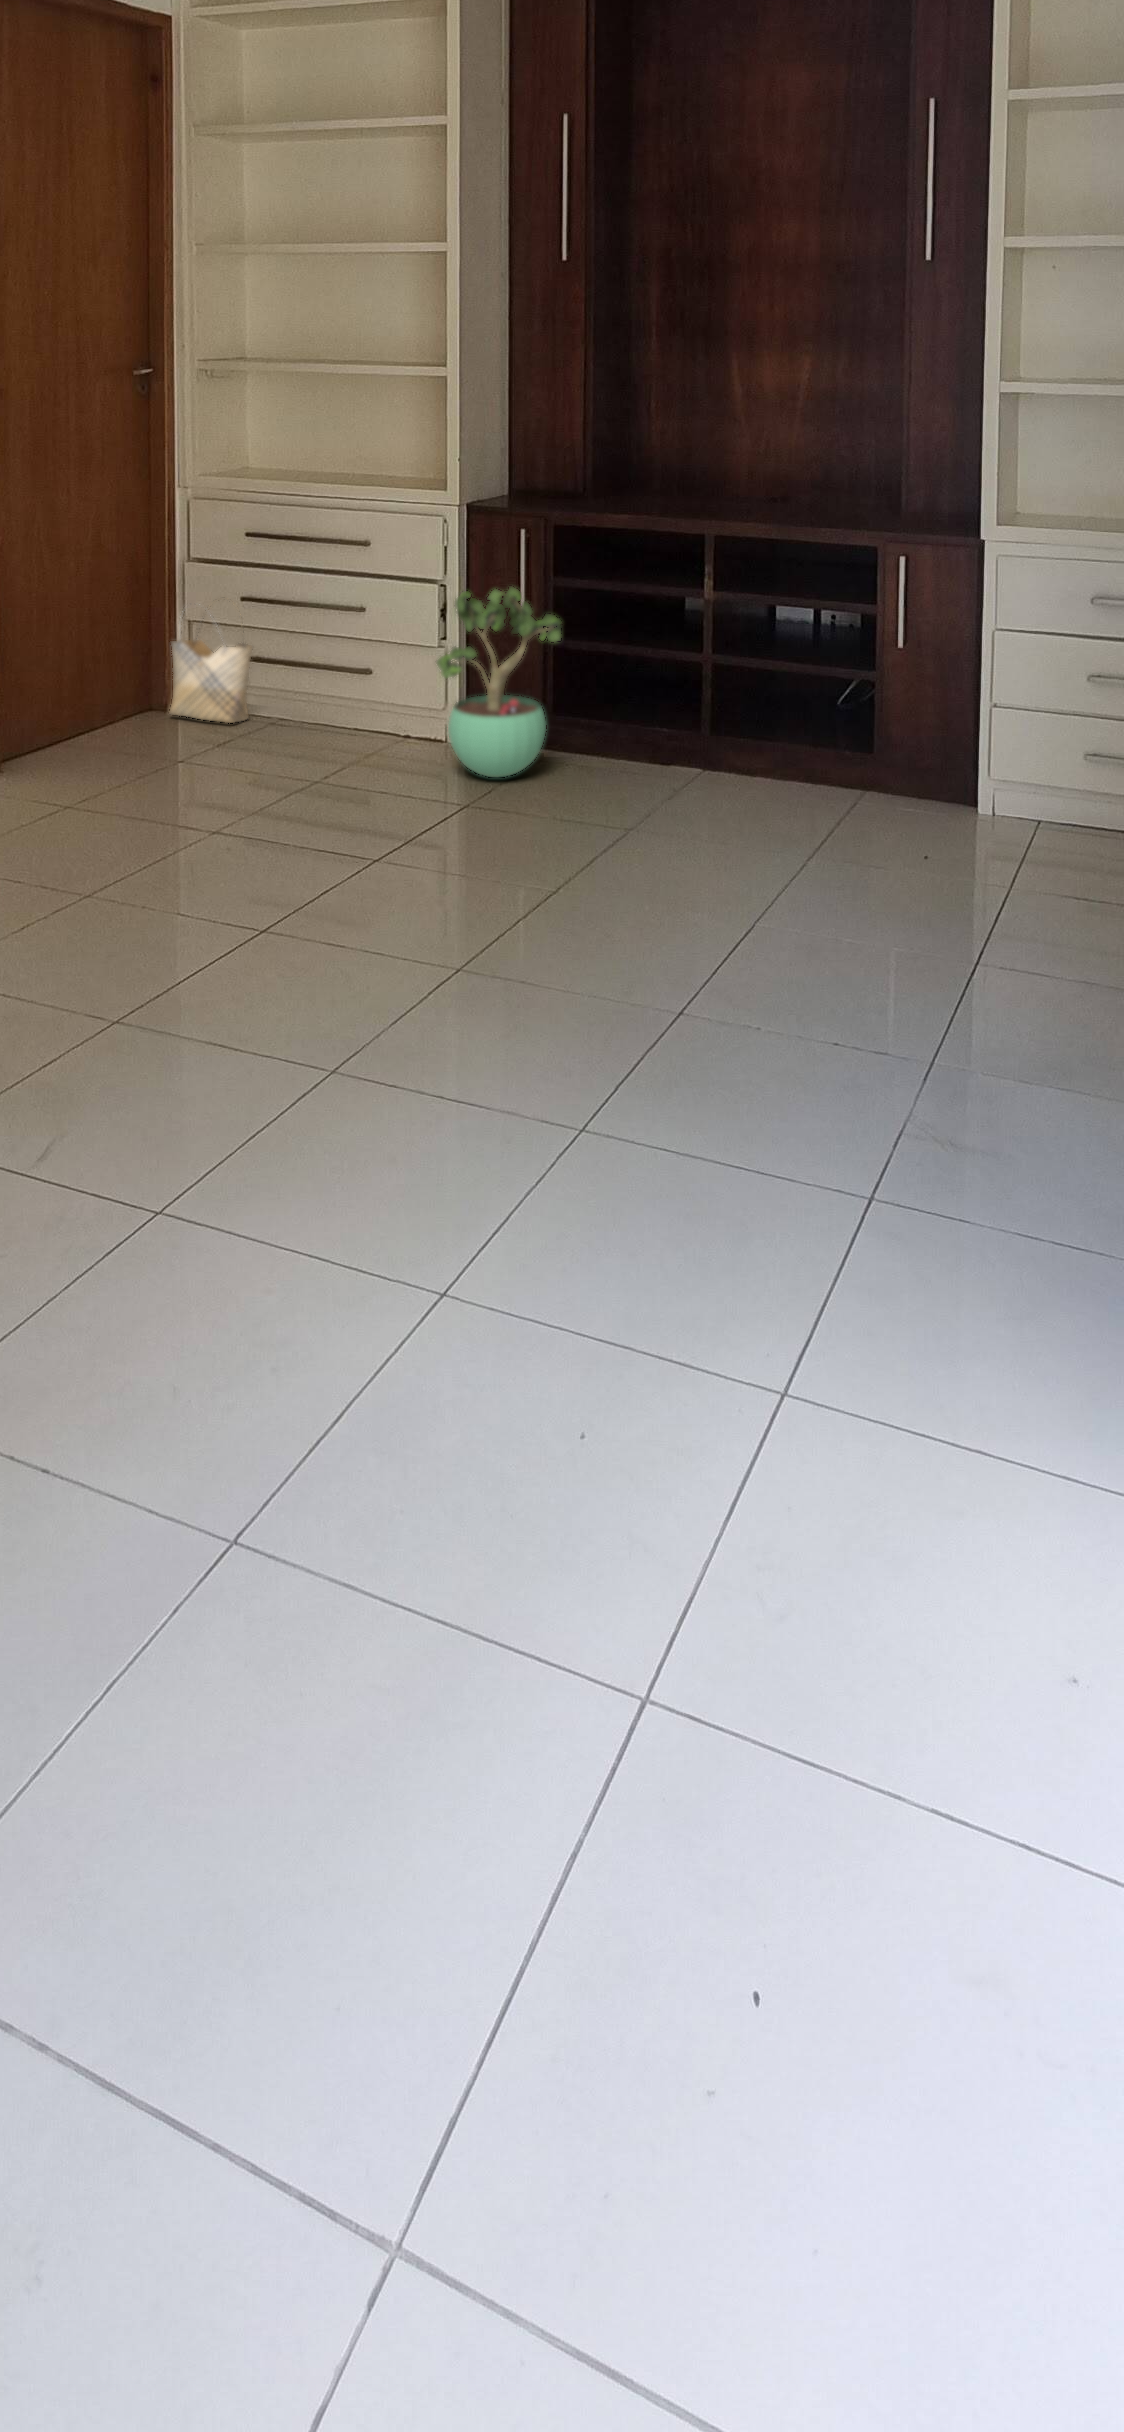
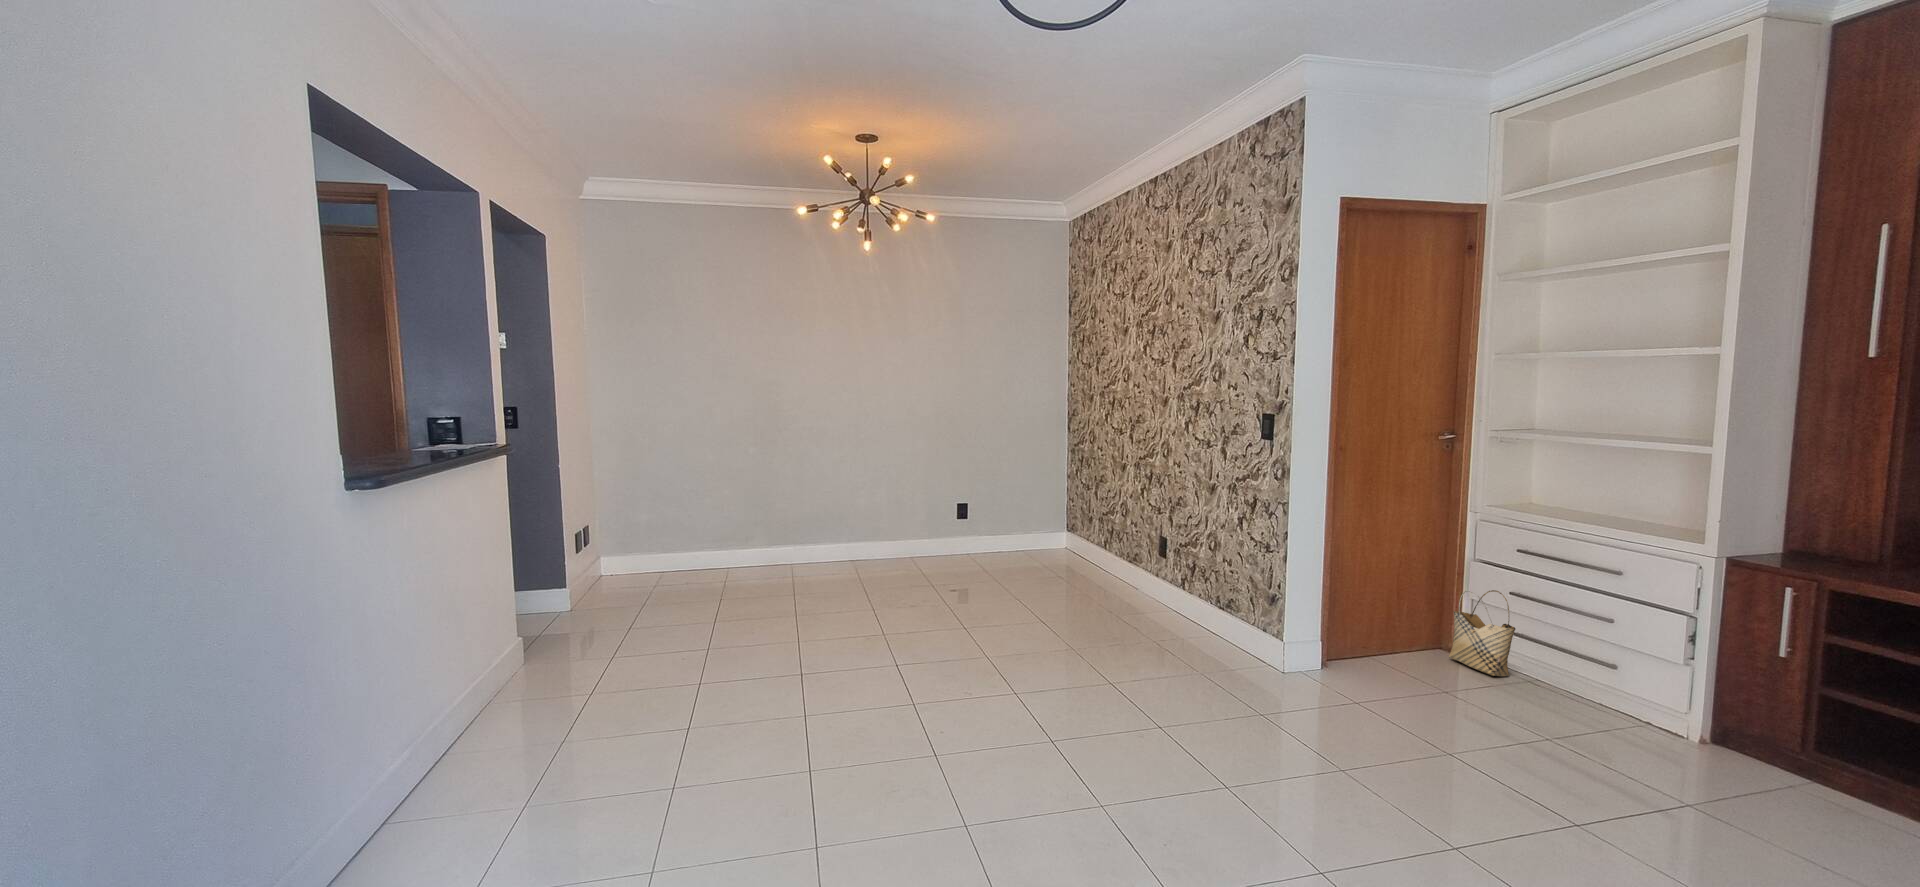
potted plant: present [437,587,561,777] -> none [1671,637,1829,802]

